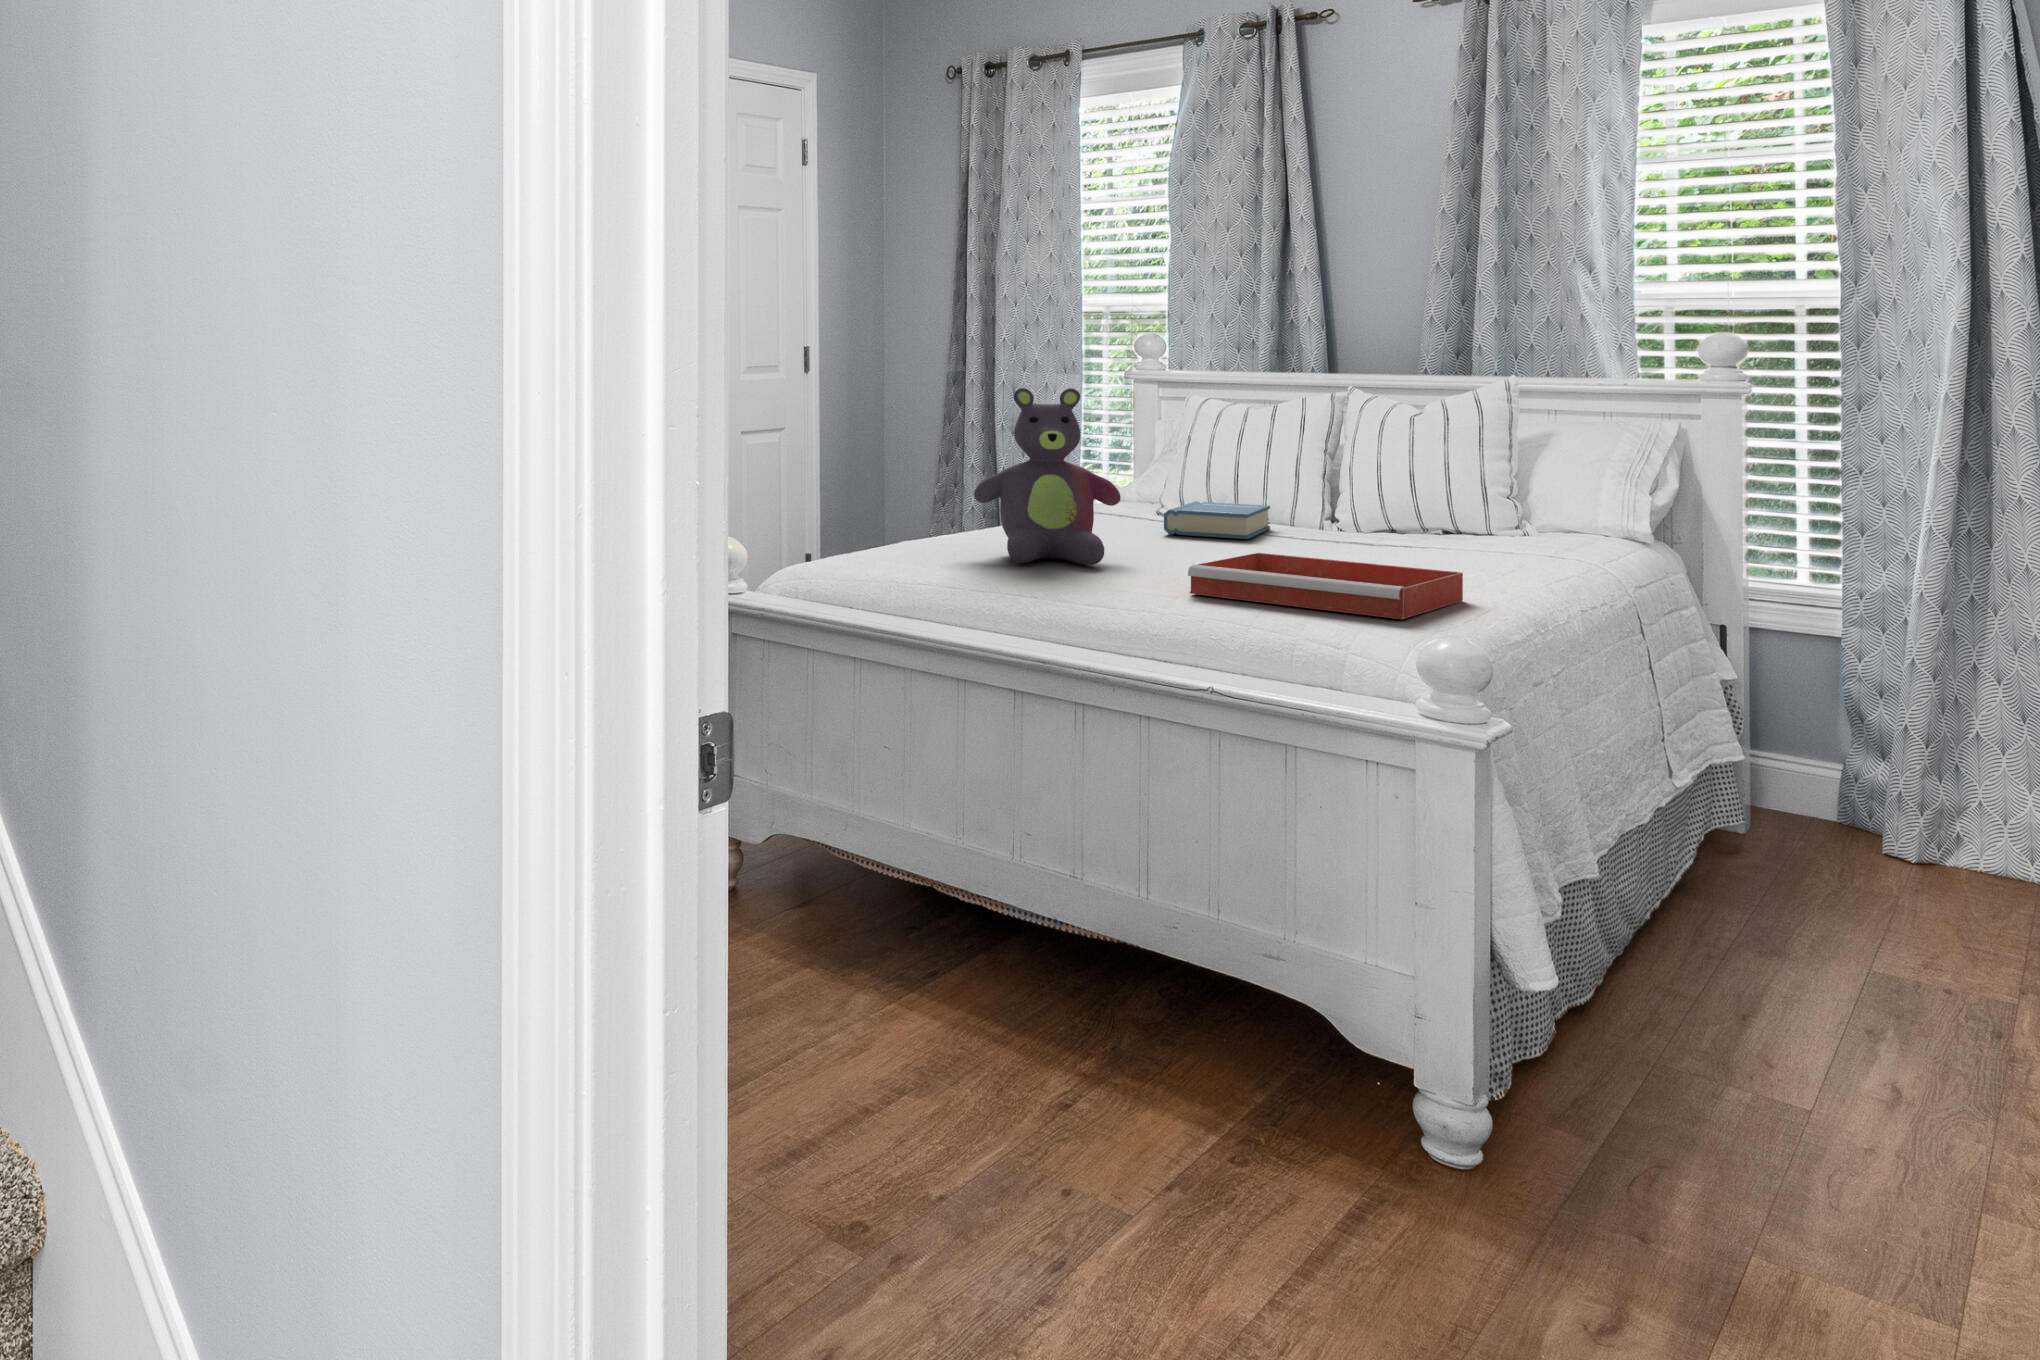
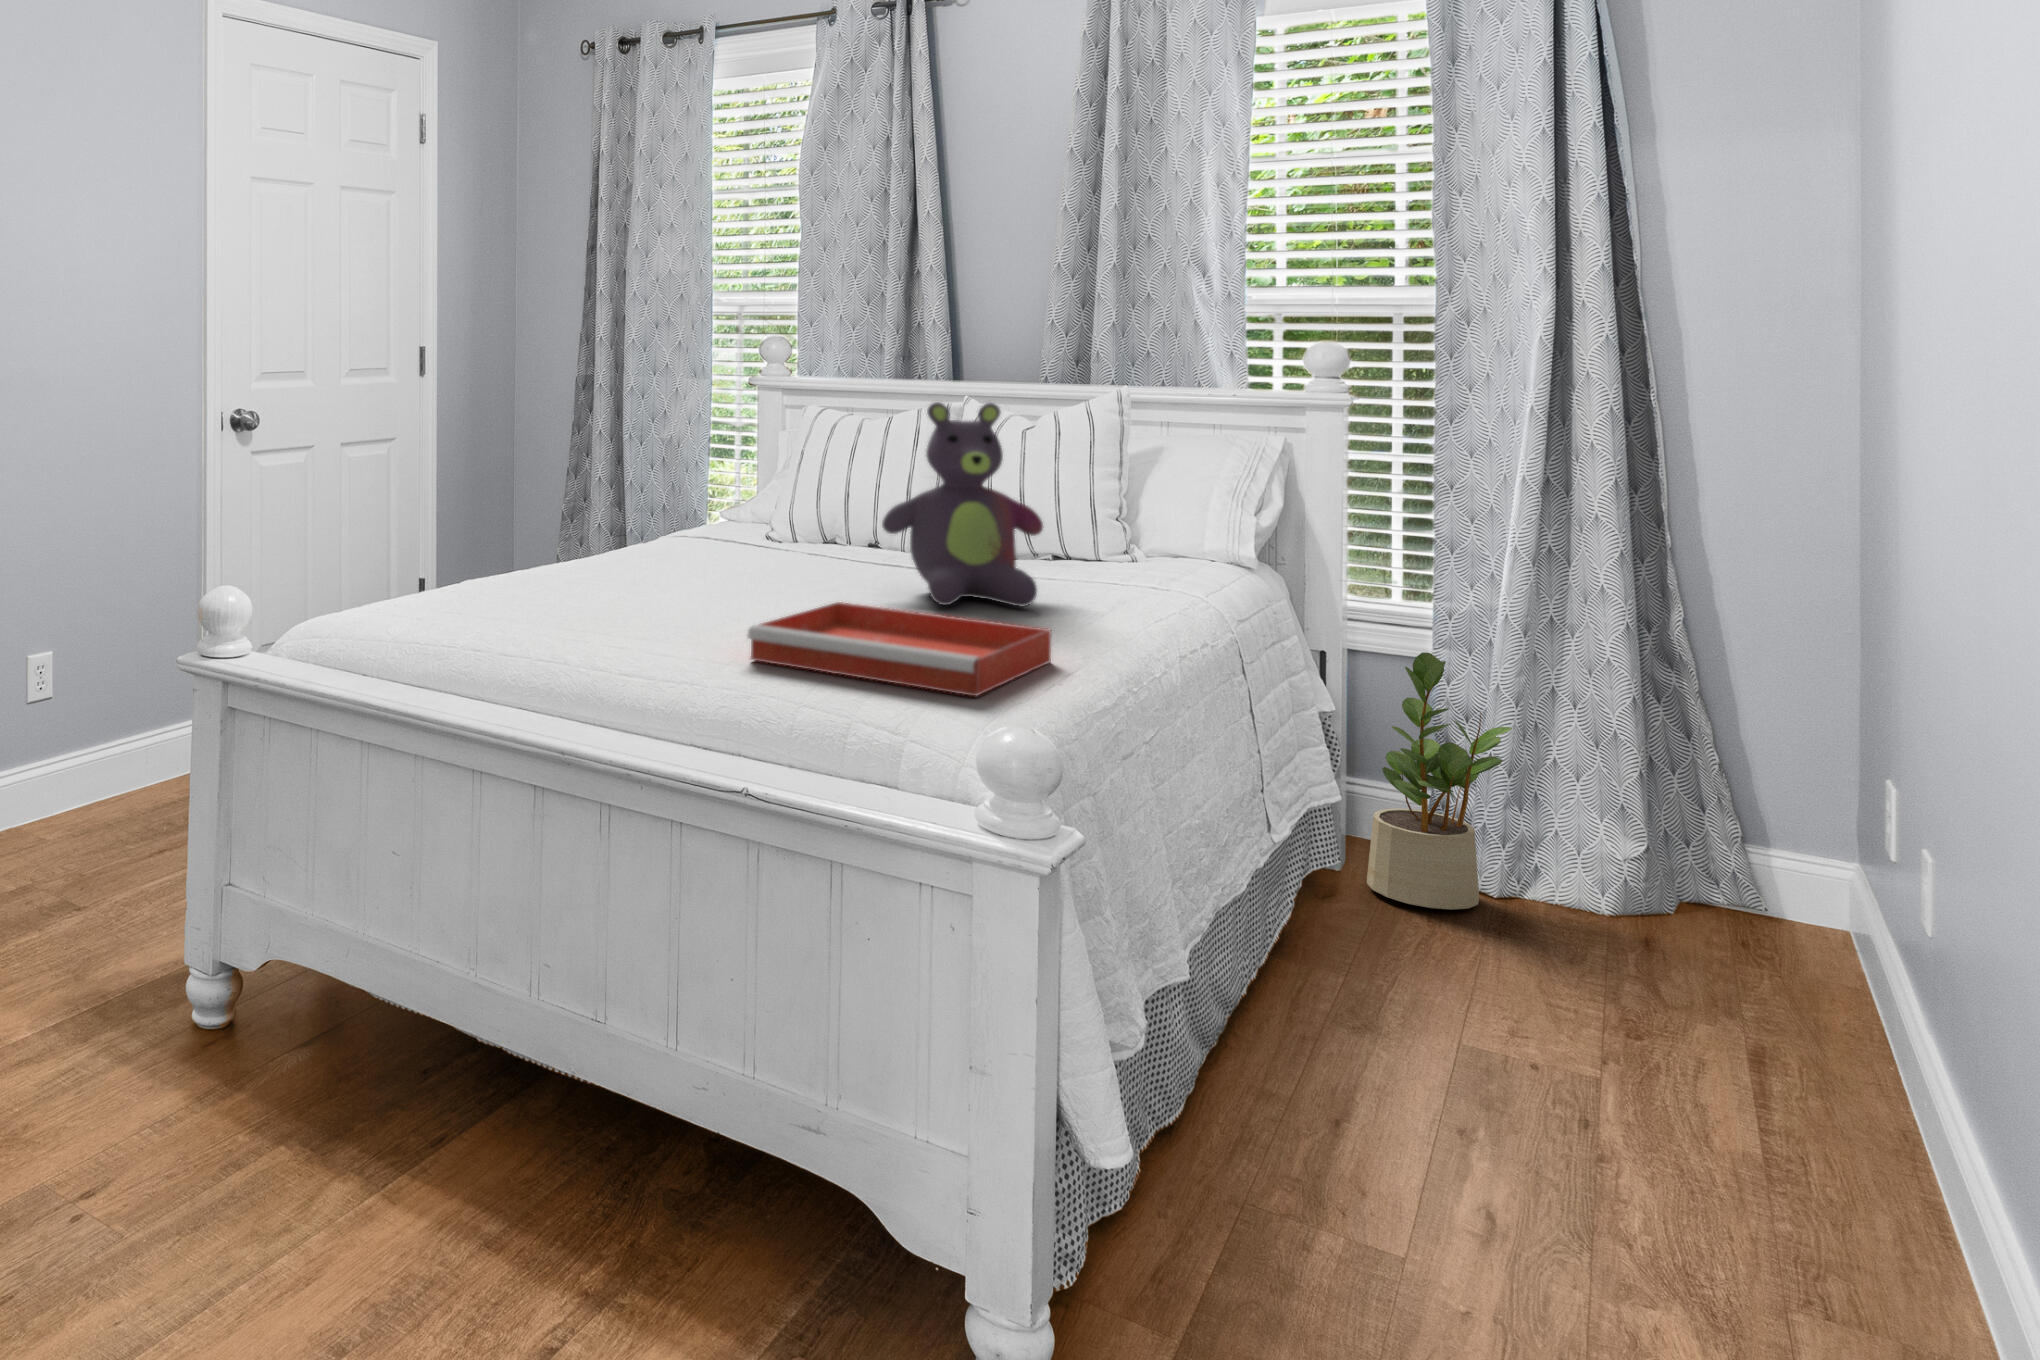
stuffed bear: present [974,388,1121,565] -> present [882,402,1043,606]
hardback book: present [1164,502,1270,539] -> none [760,526,877,573]
potted plant: none [1774,624,1930,867] -> present [1367,652,1512,910]

